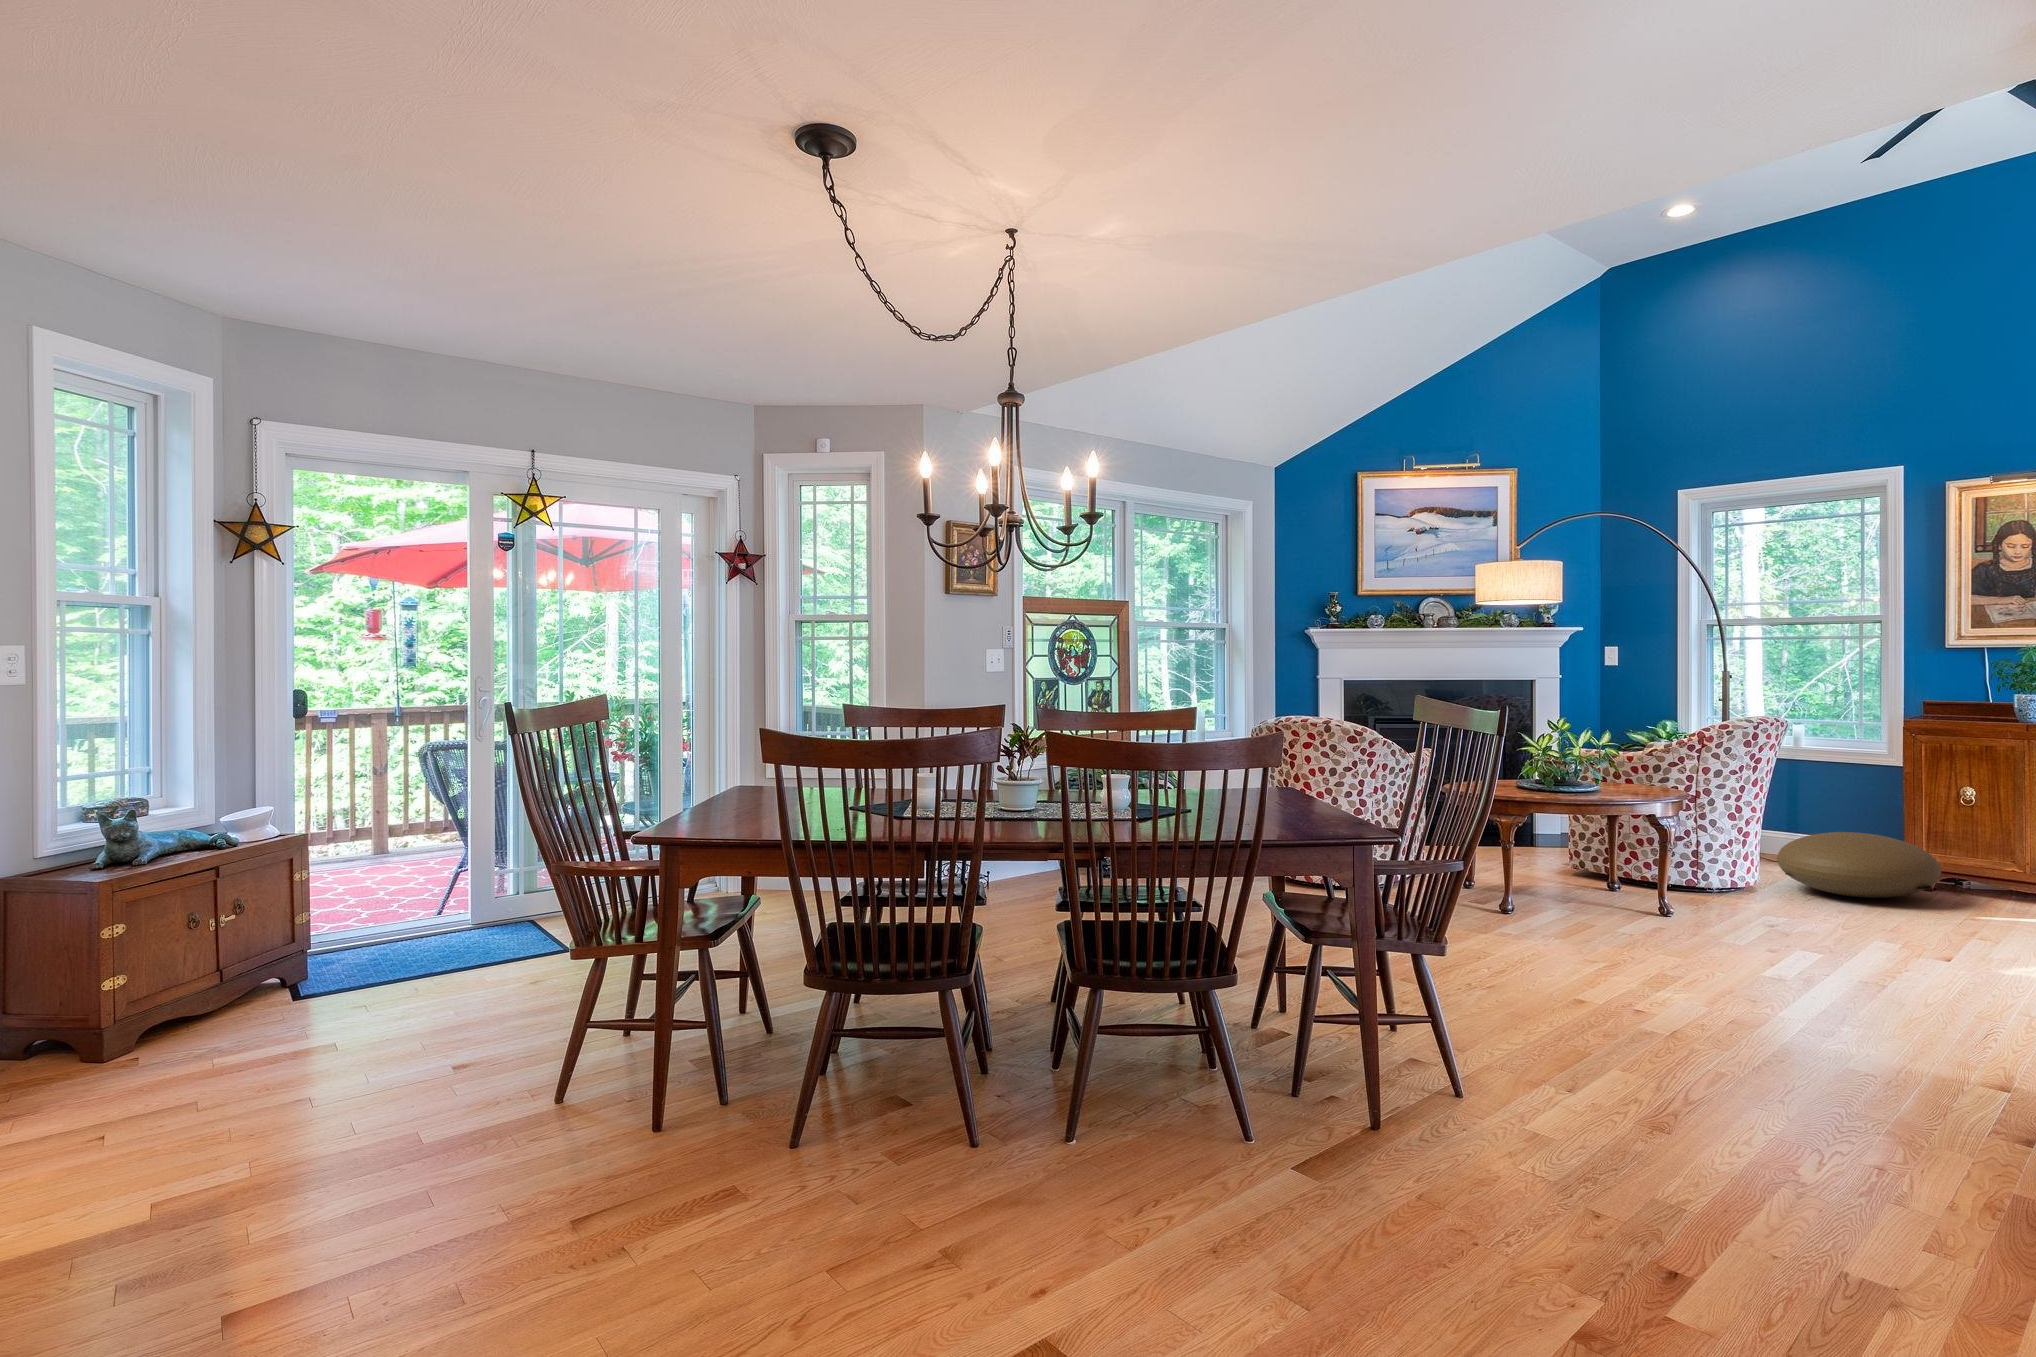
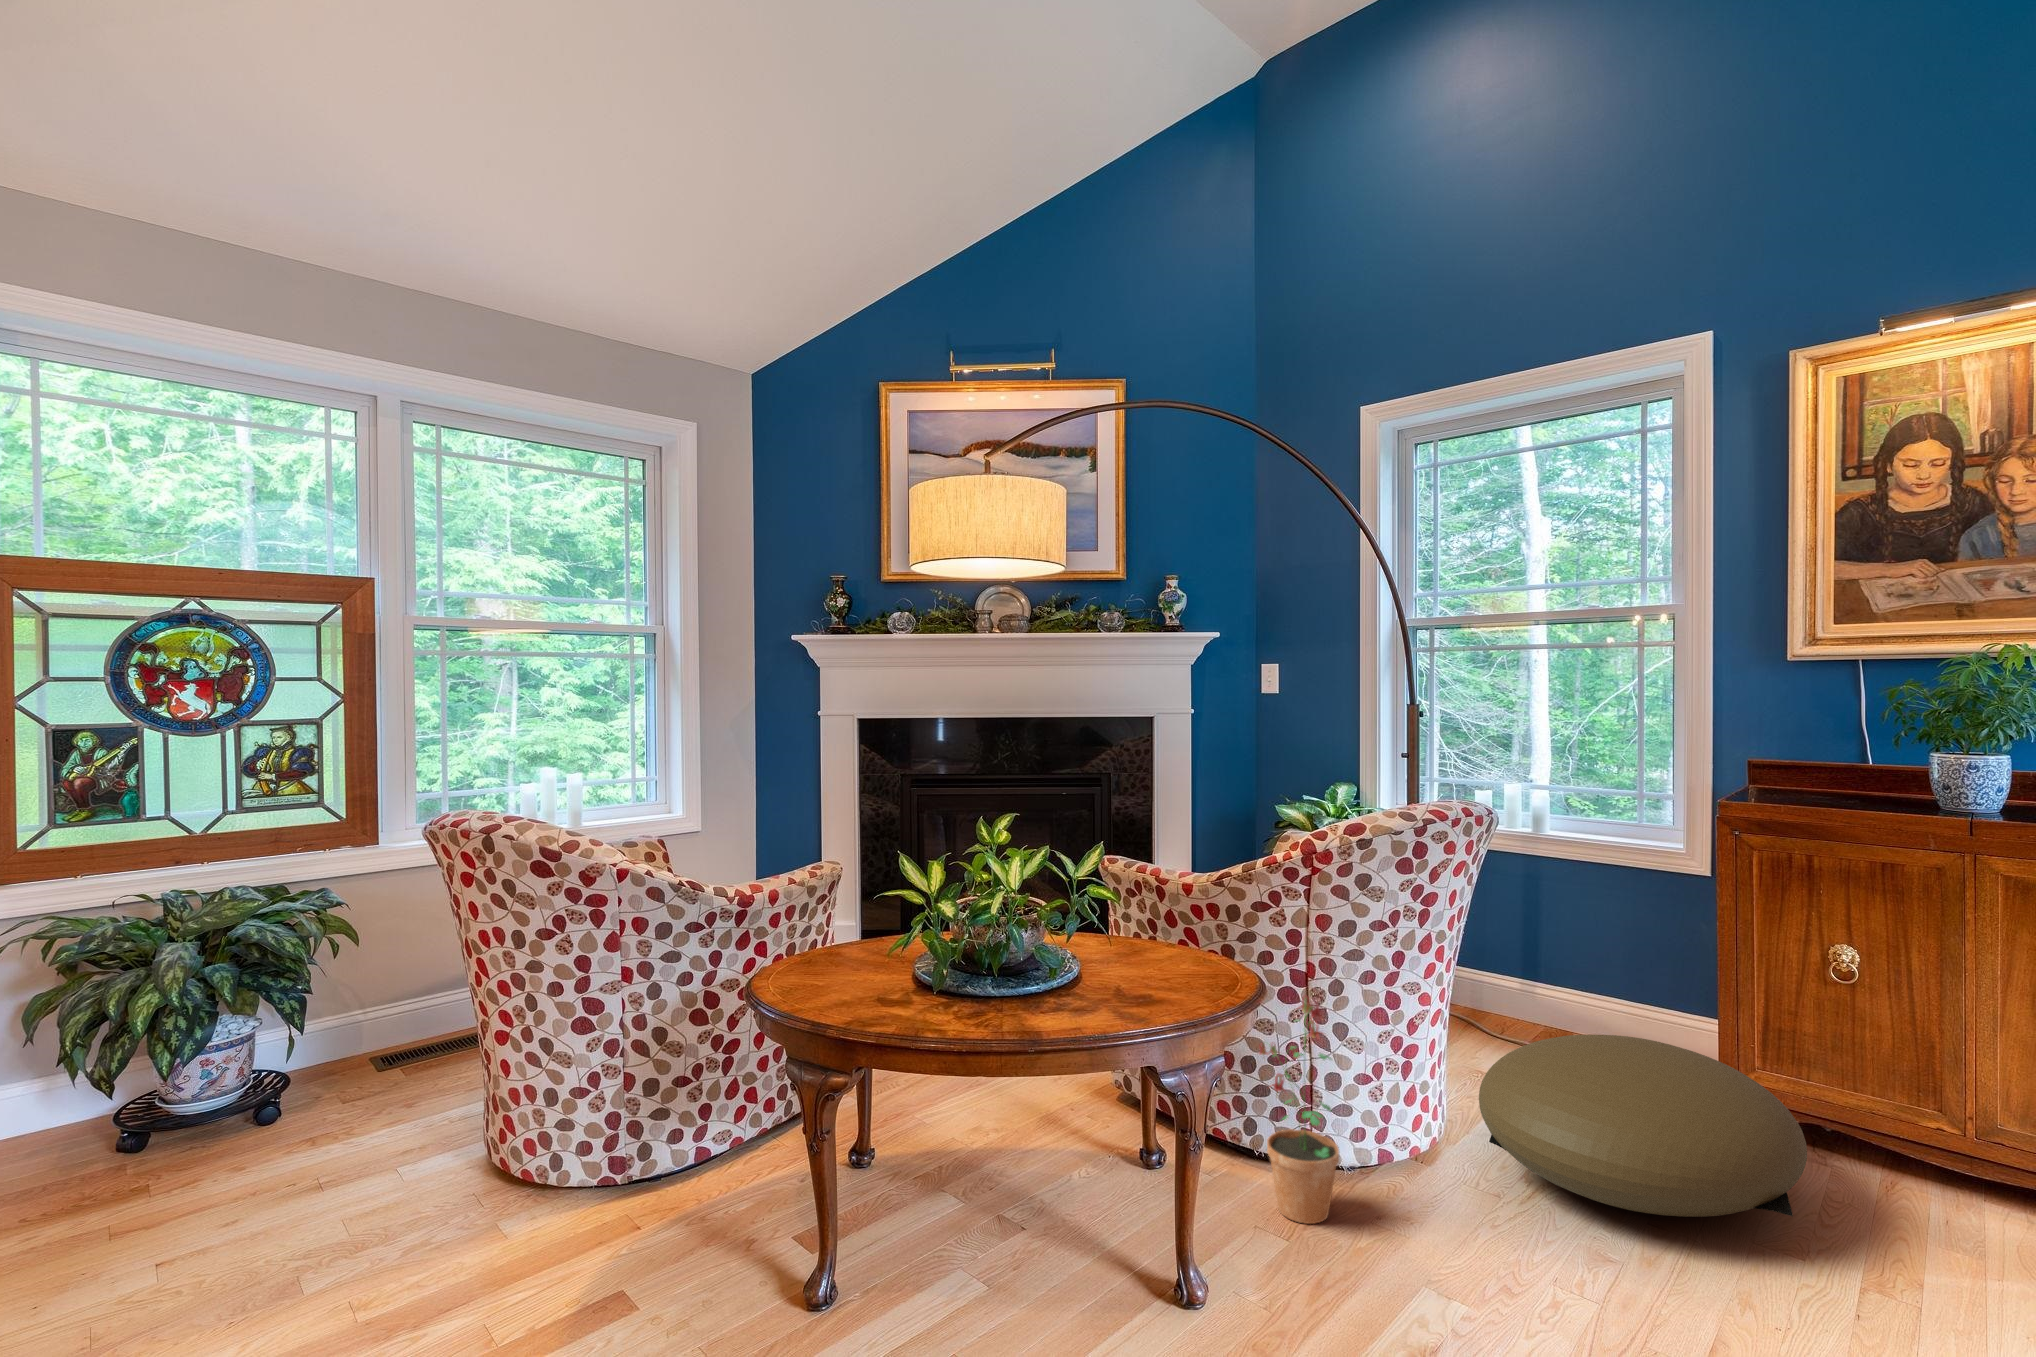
potted plant: none [1671,804,1719,900] -> present [1259,996,1339,1224]

